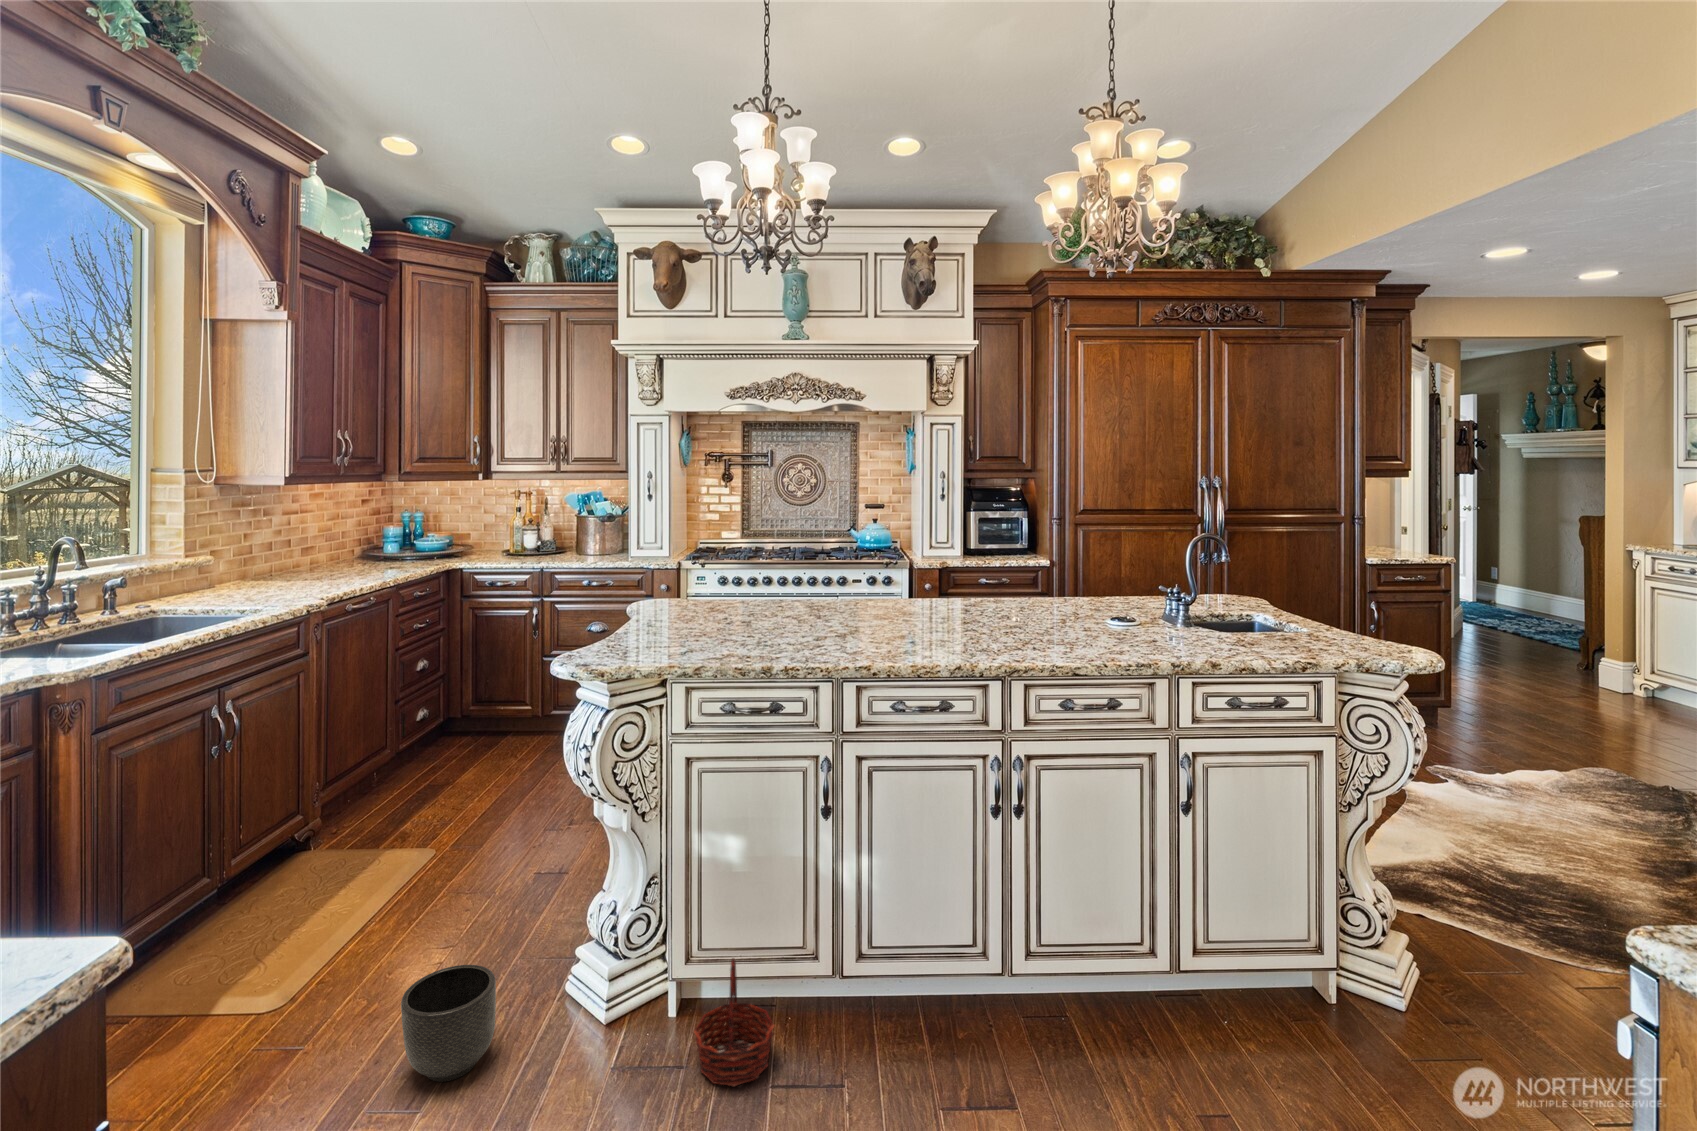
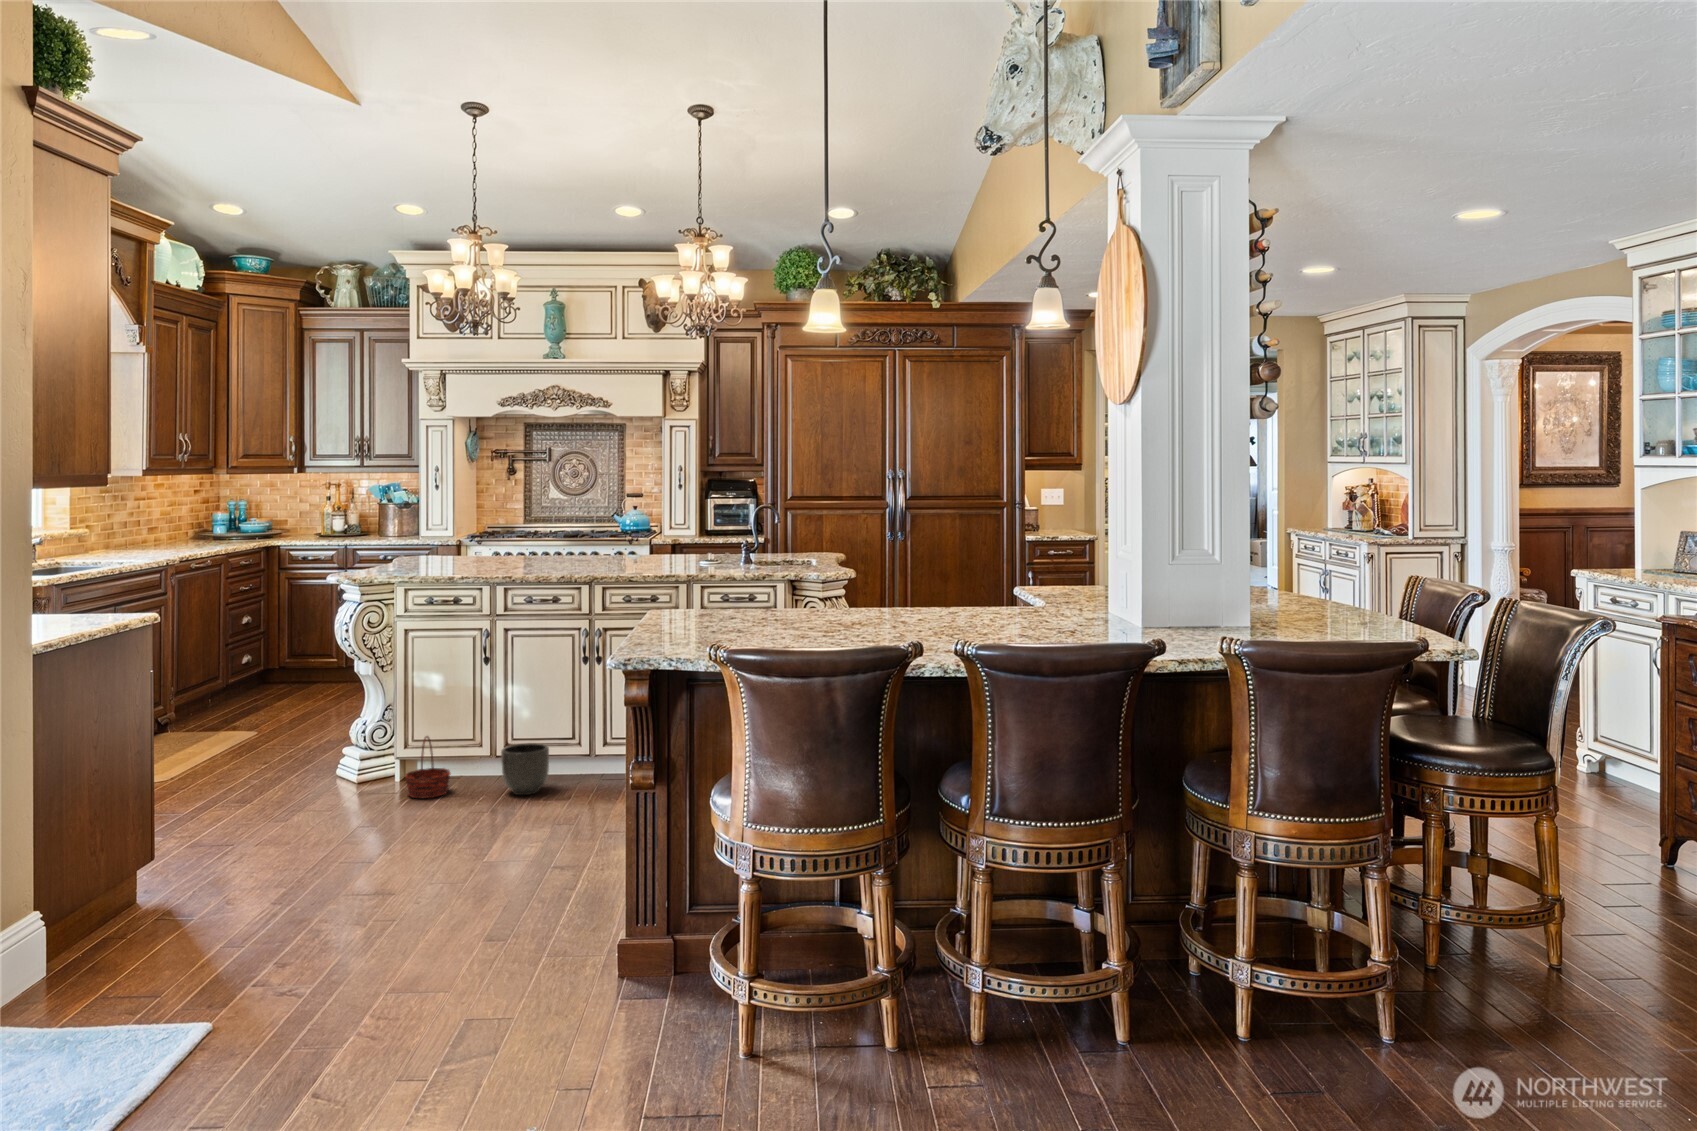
planter: present [401,965,496,1082] -> present [501,743,549,795]

